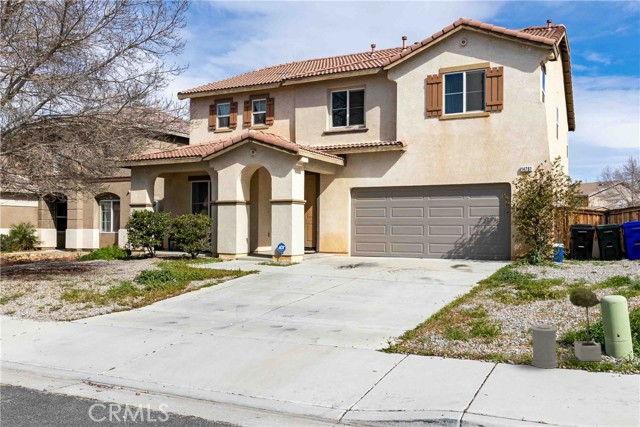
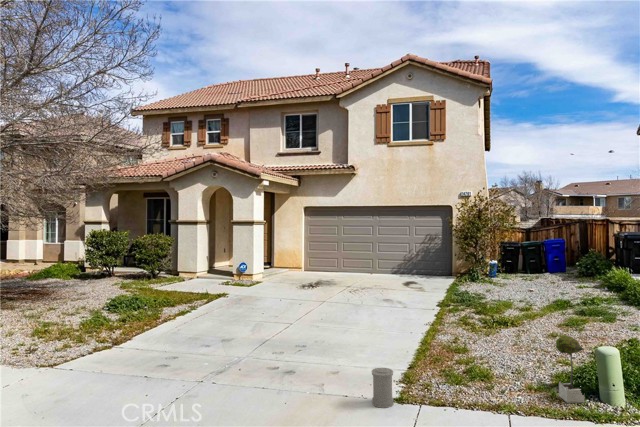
trash can: present [531,325,558,368] -> present [372,368,394,408]

